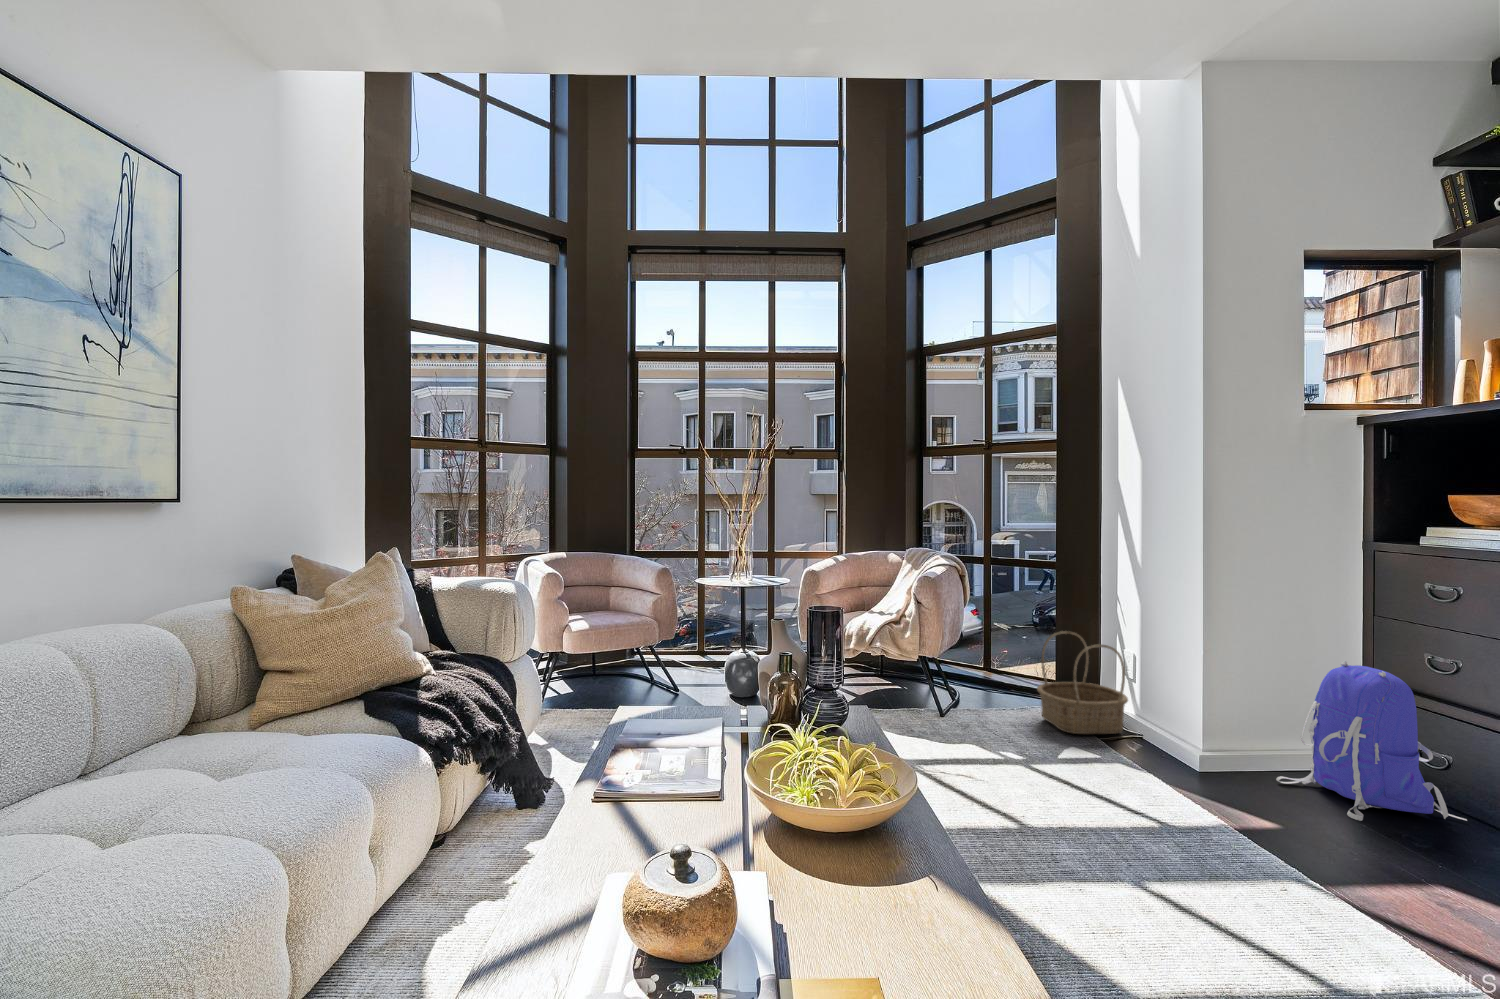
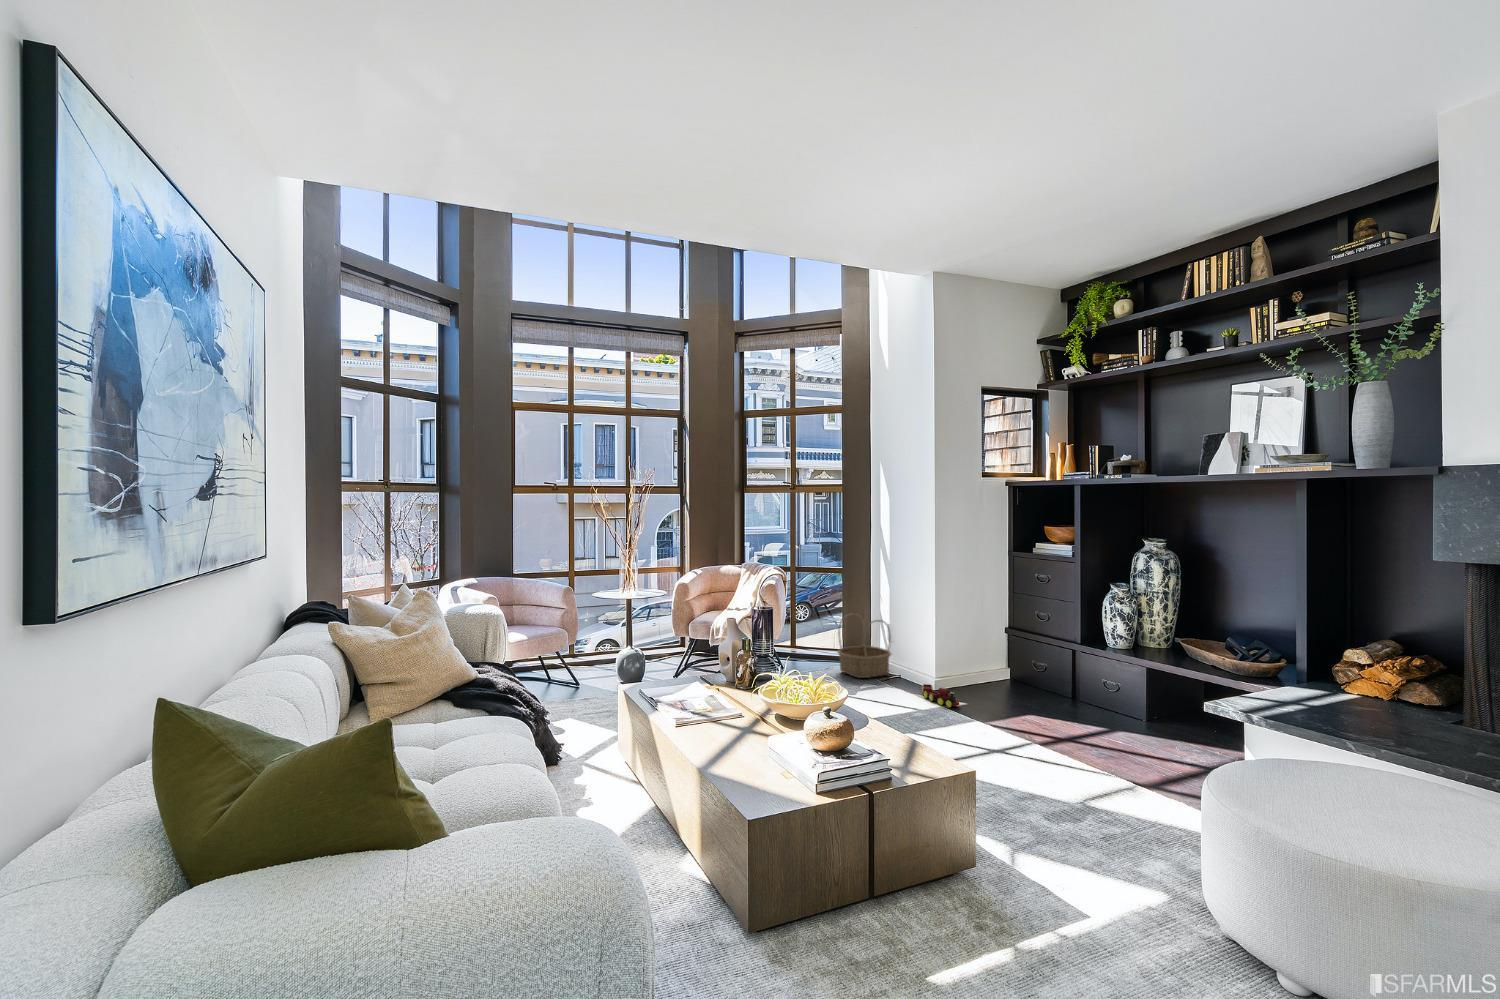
backpack: present [1276,661,1467,821] -> none [972,618,1055,701]
toy train: none [1169,760,1235,813] -> present [922,684,959,707]

